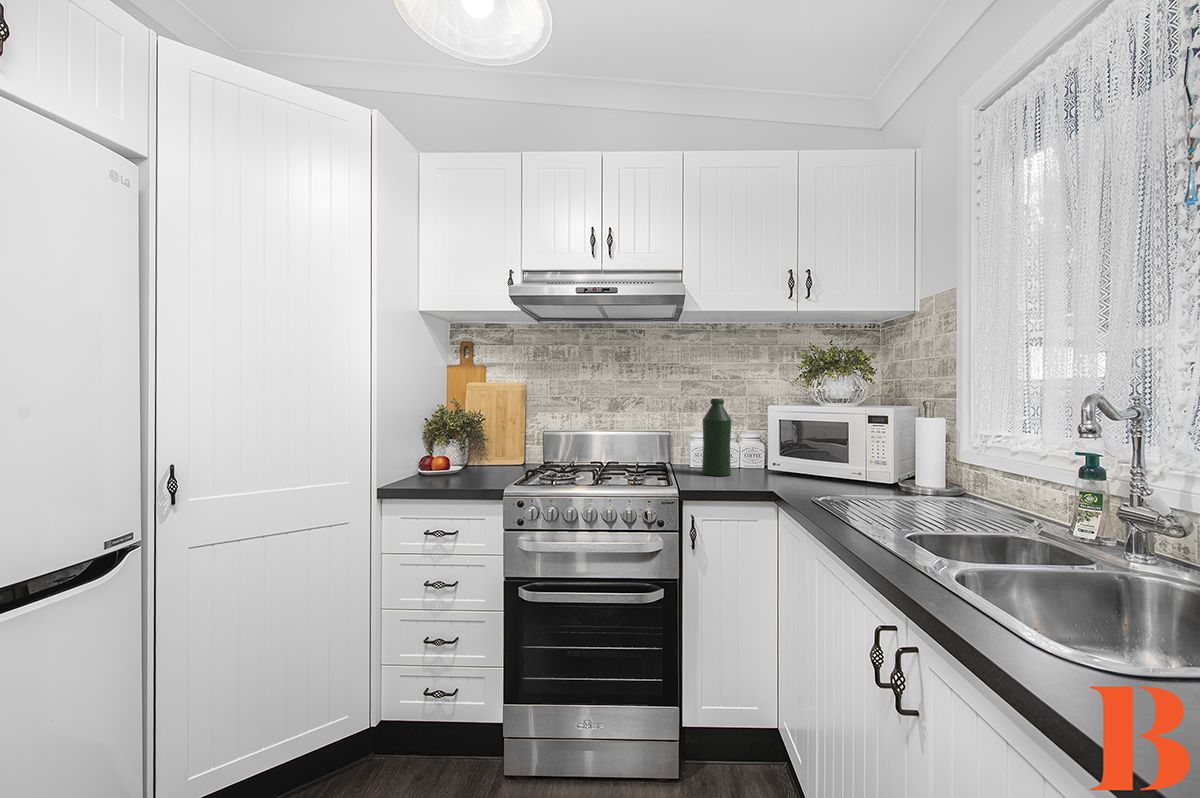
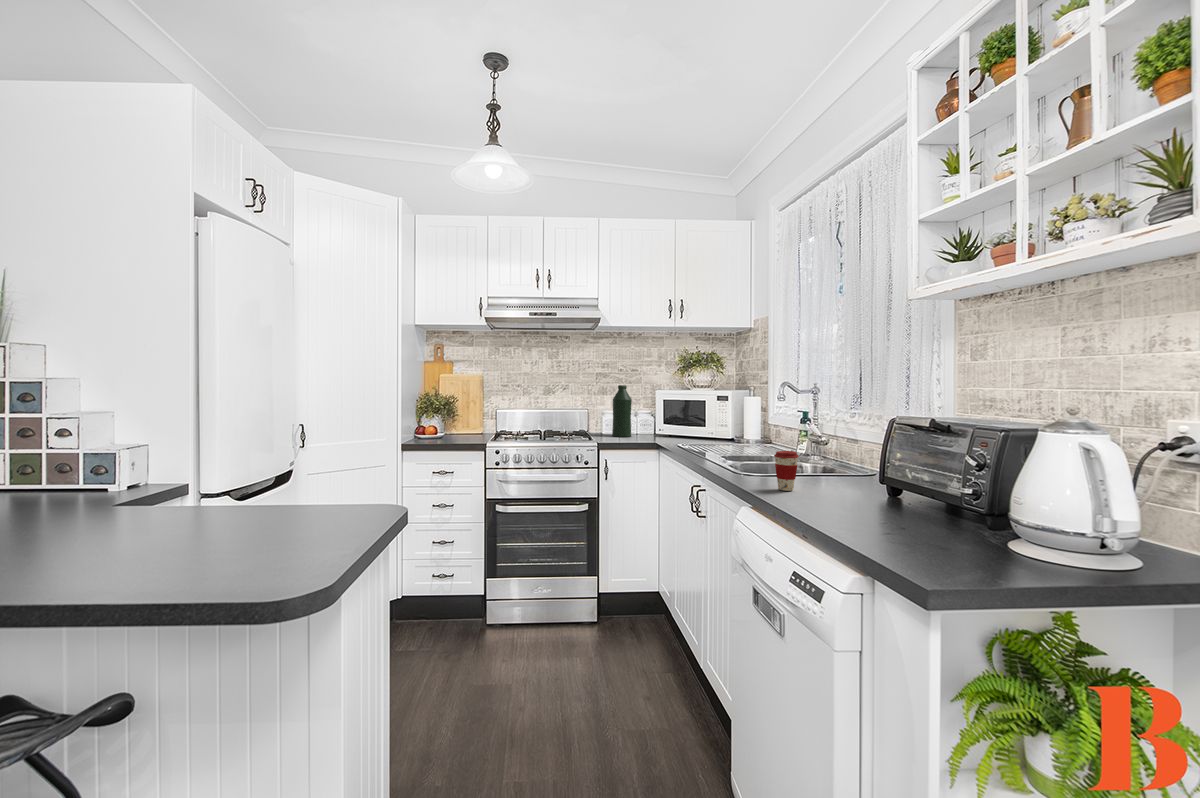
coffee cup: none [1048,571,1124,681] -> present [774,451,799,491]

